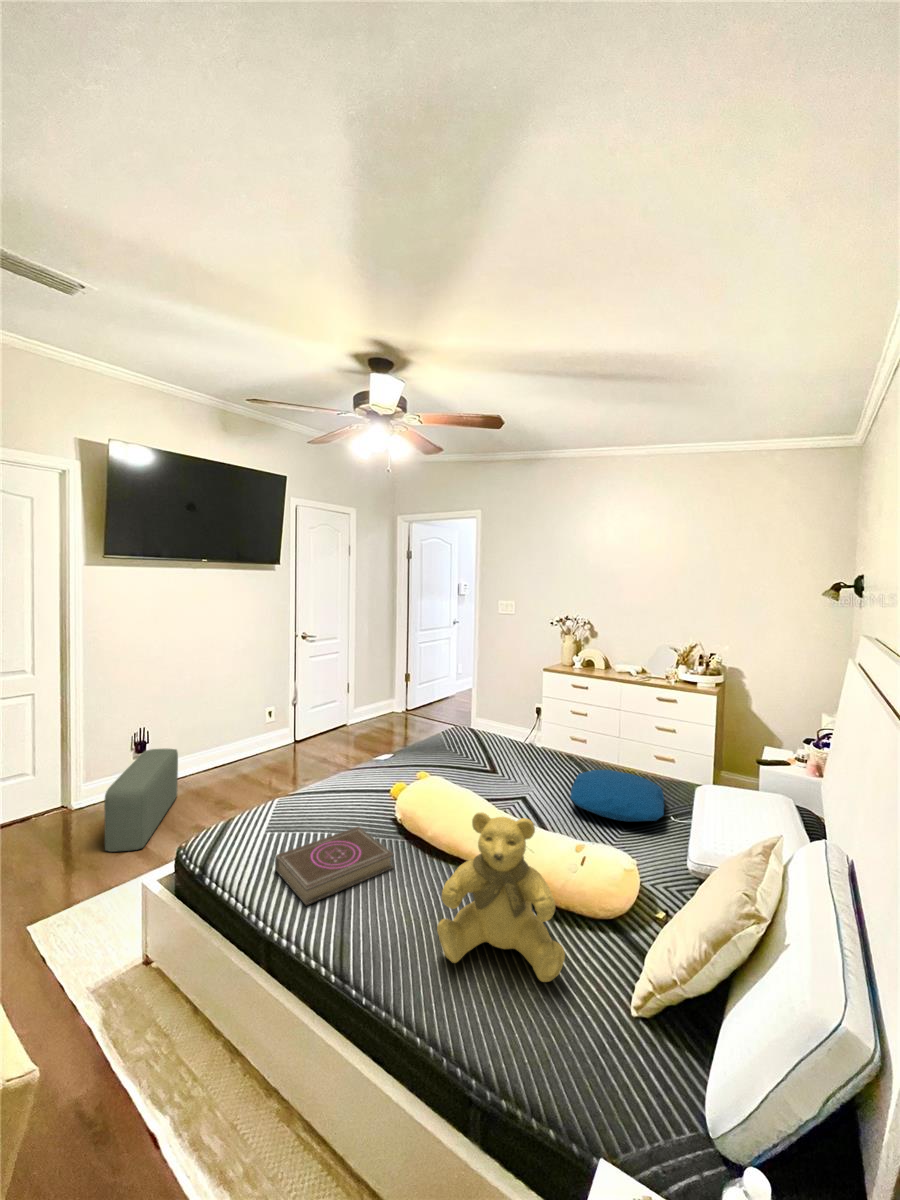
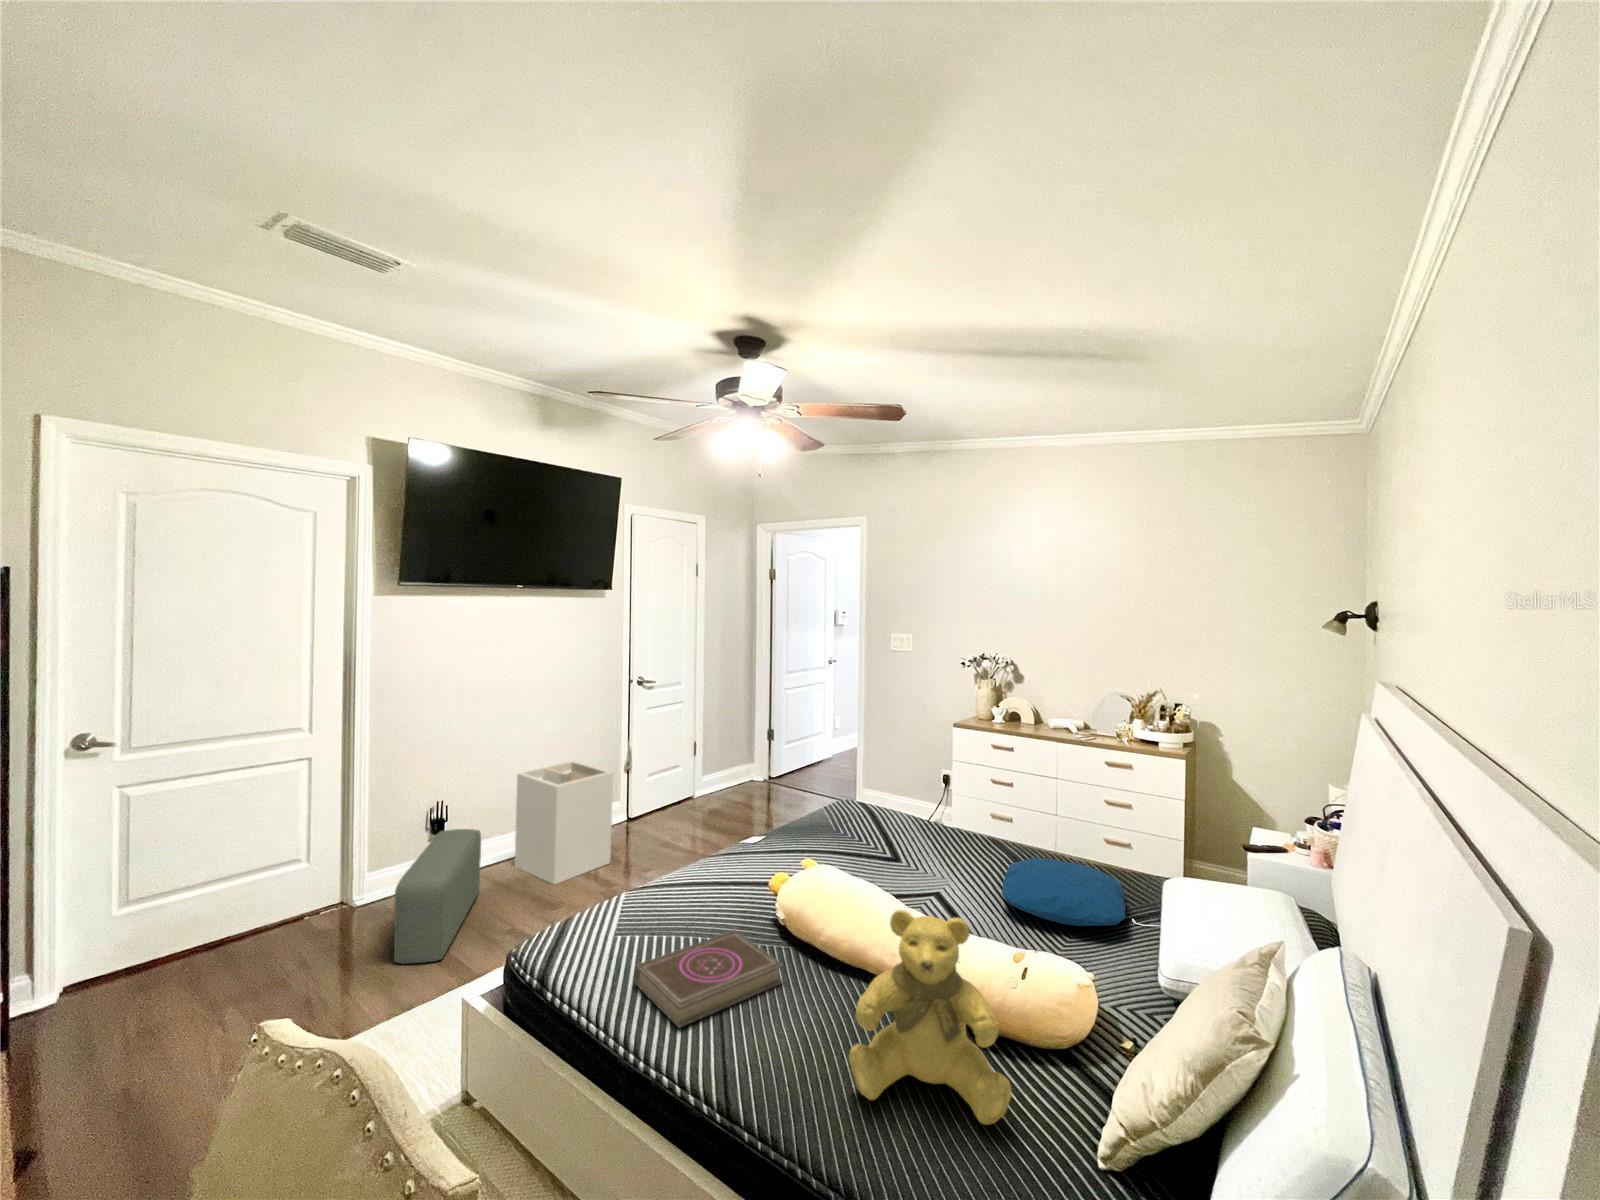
laundry hamper: none [207,697,282,791] -> present [515,761,613,885]

